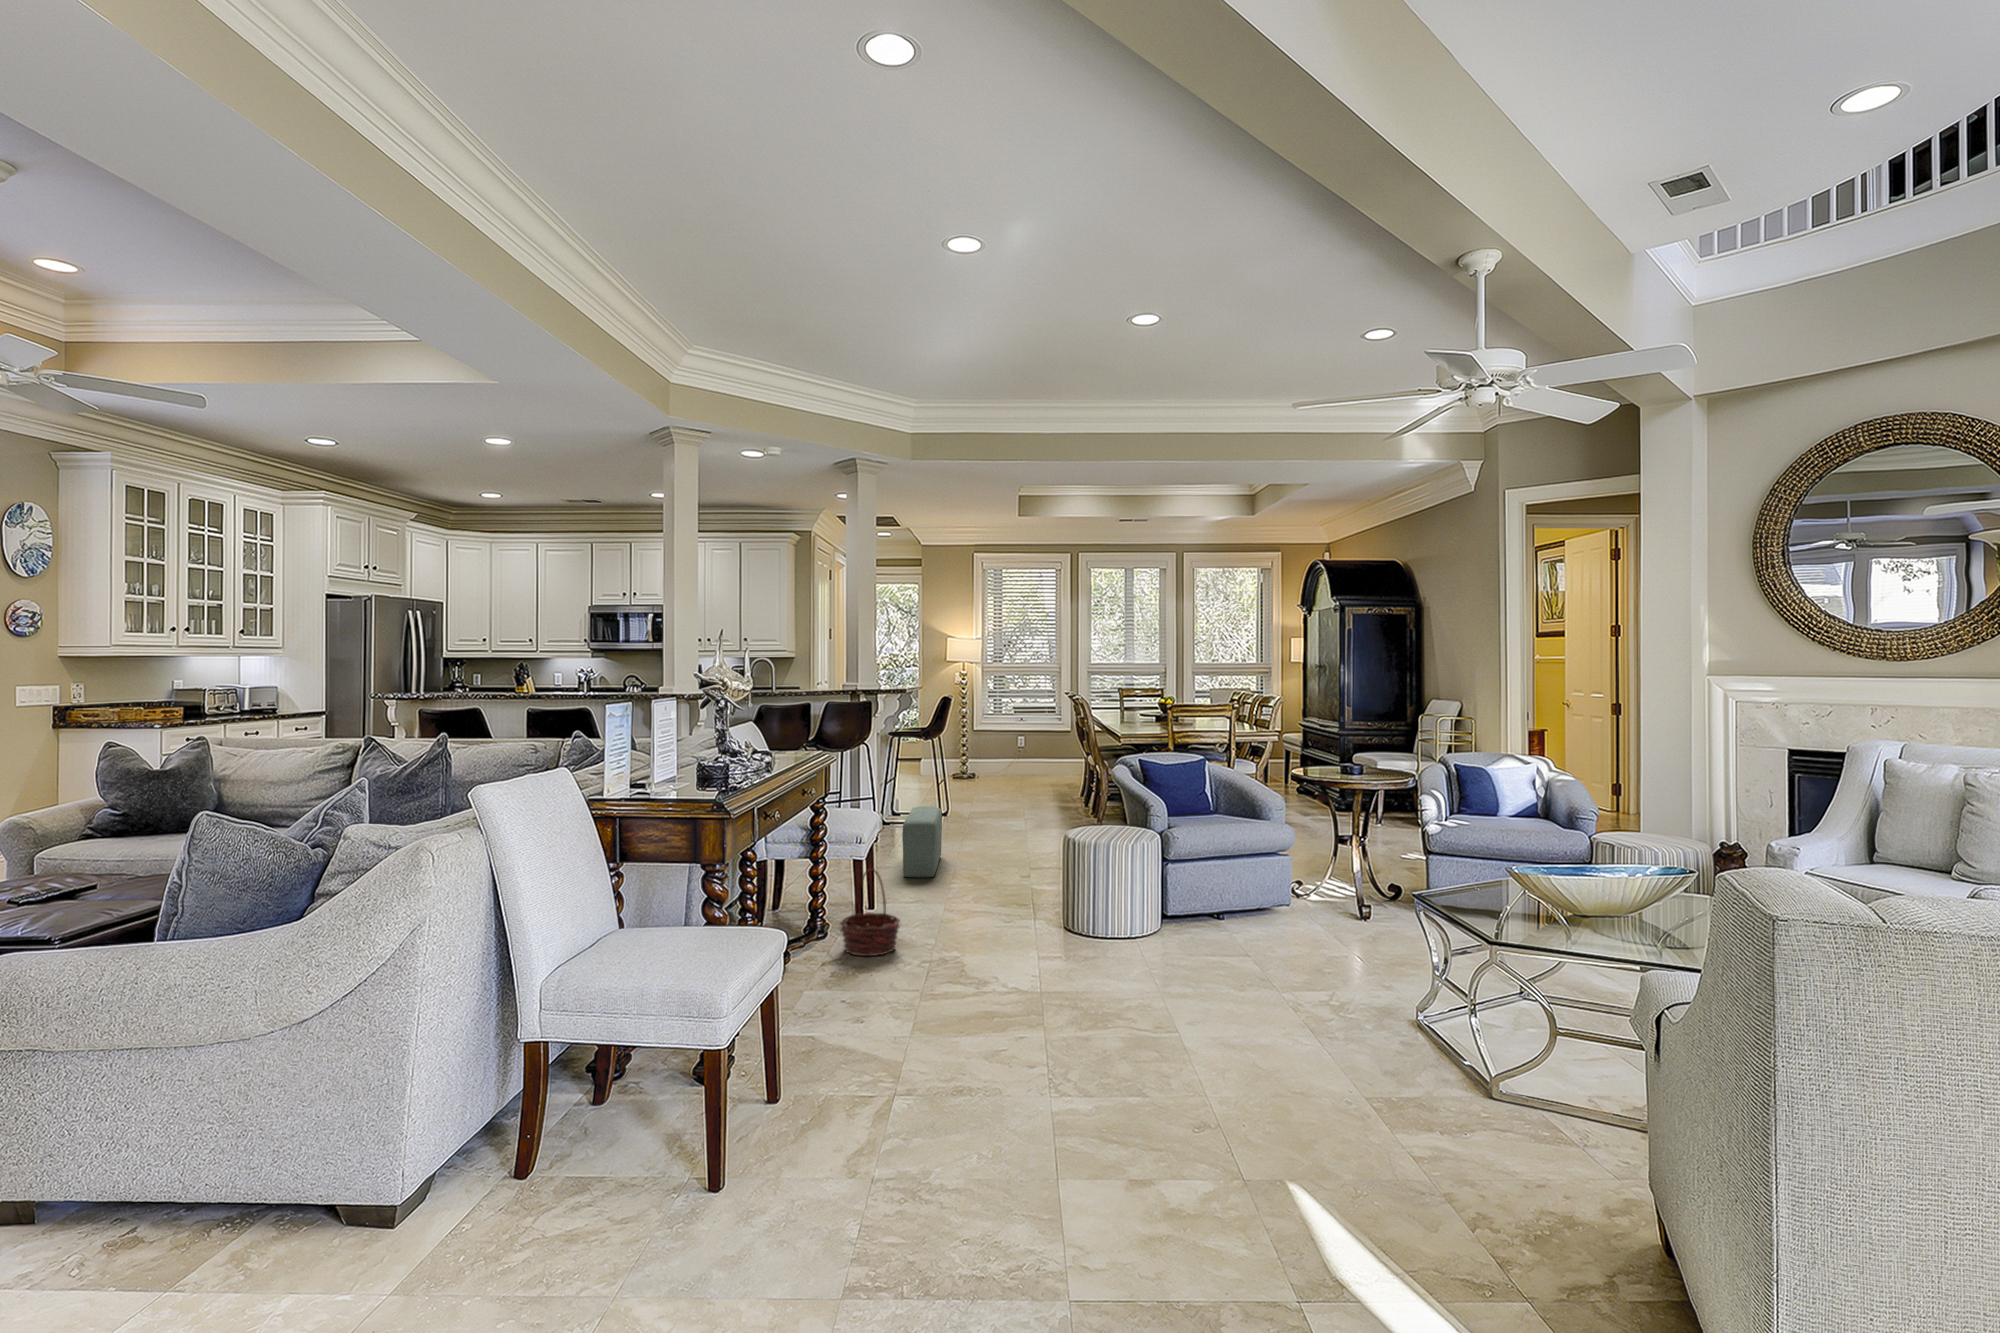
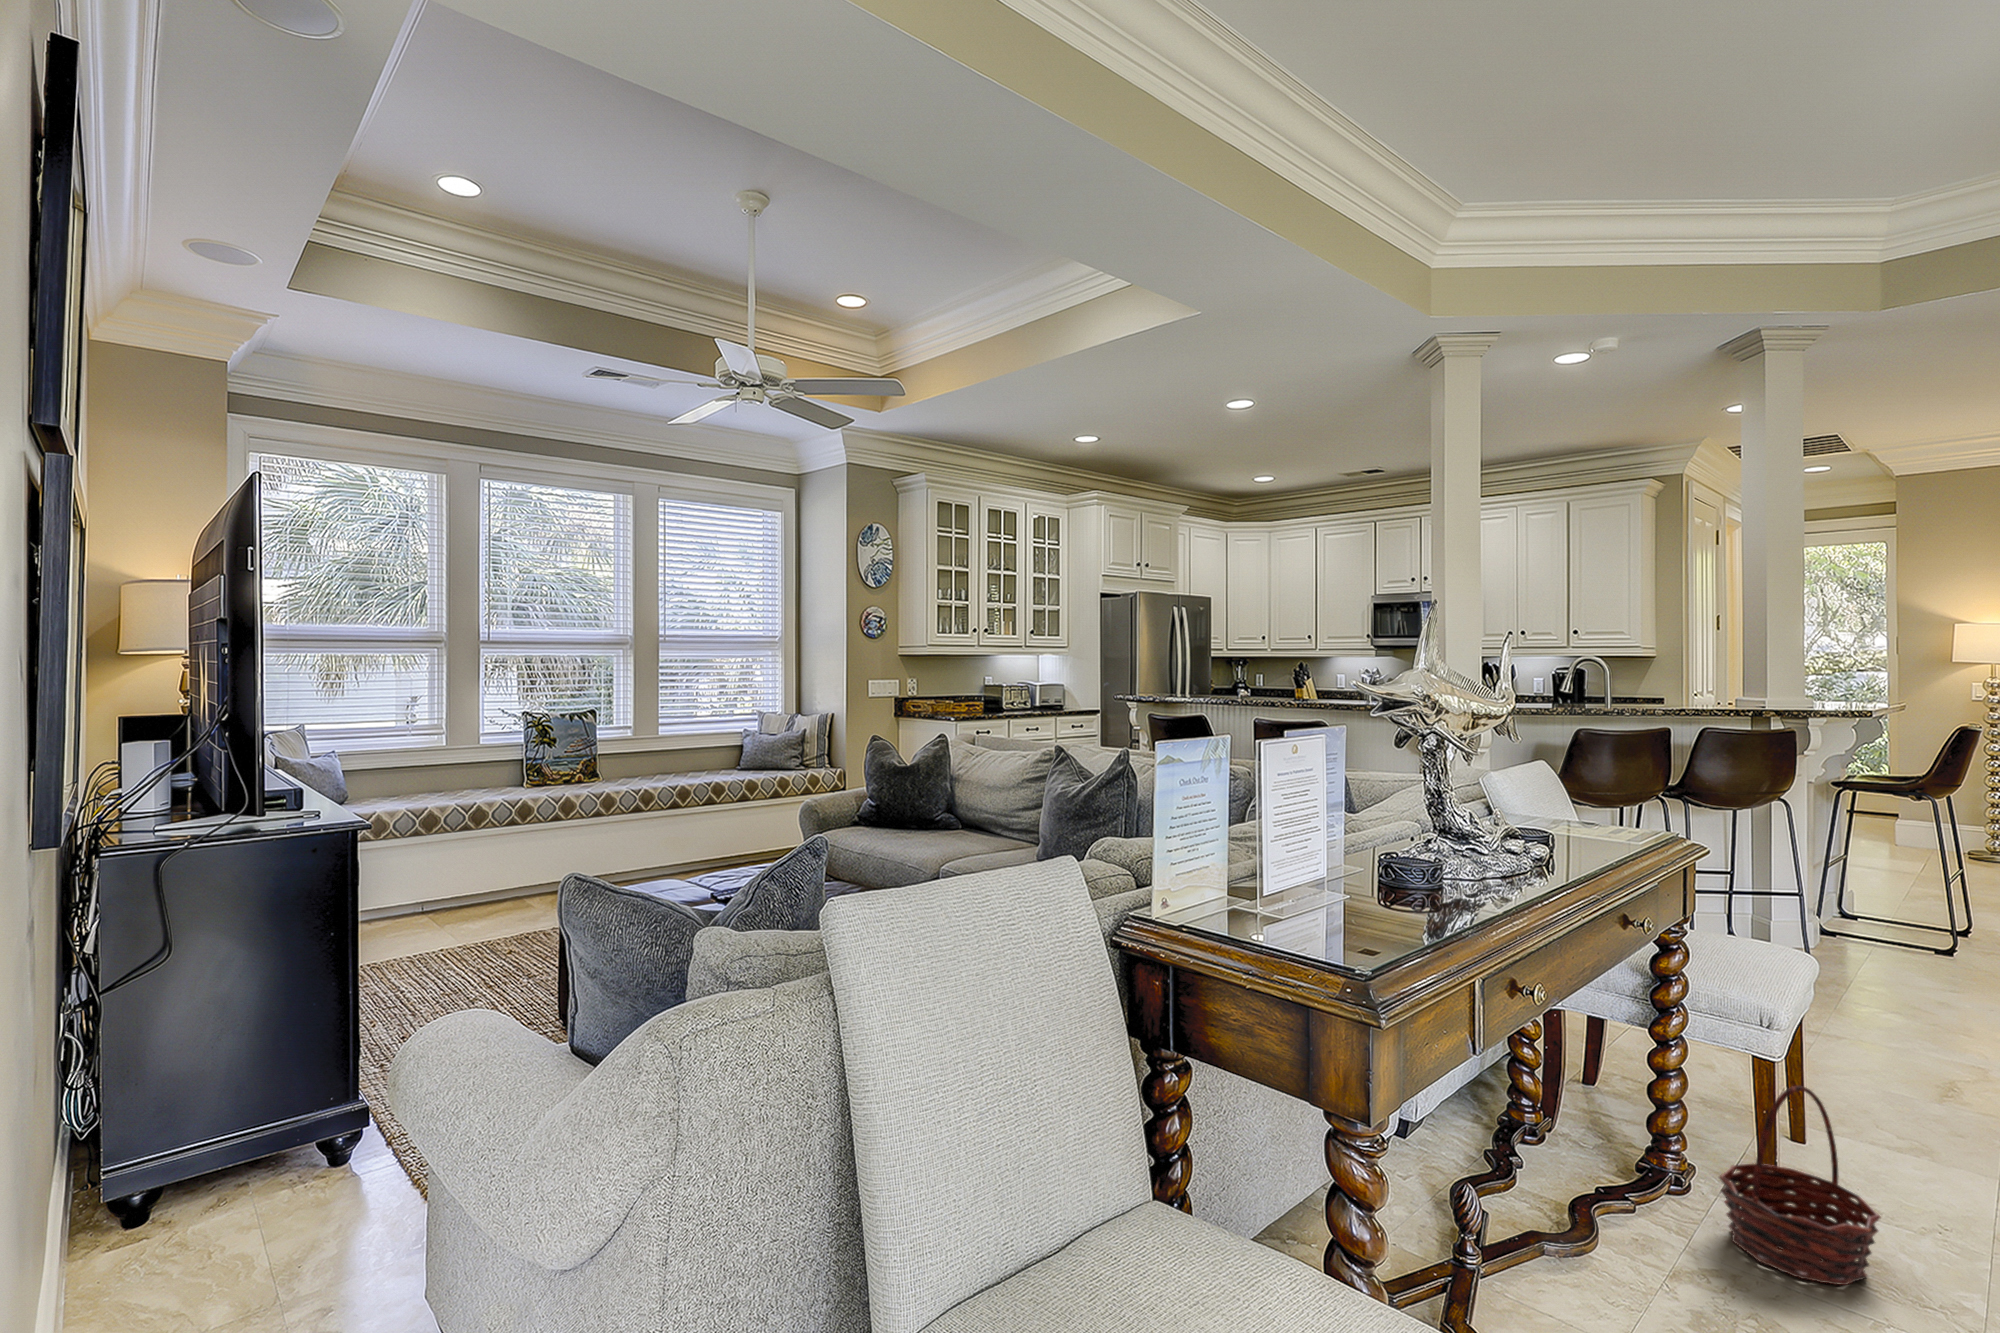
pouf: present [902,807,942,877] -> none [1870,929,1967,1082]

